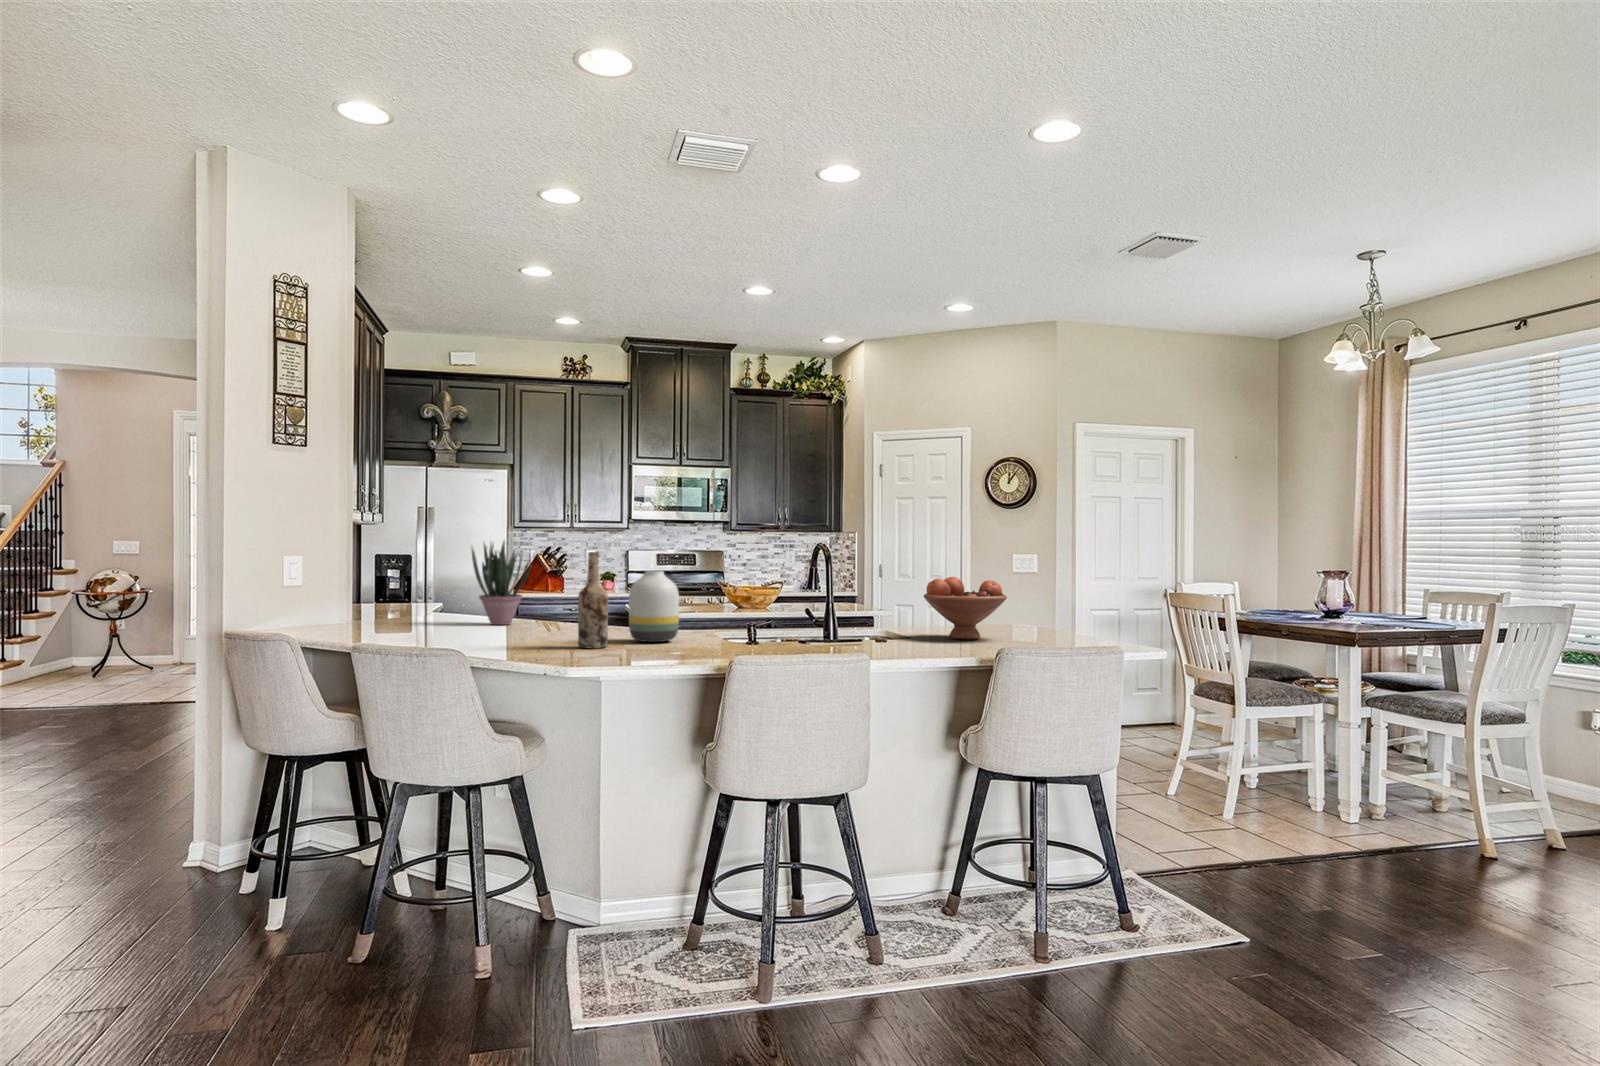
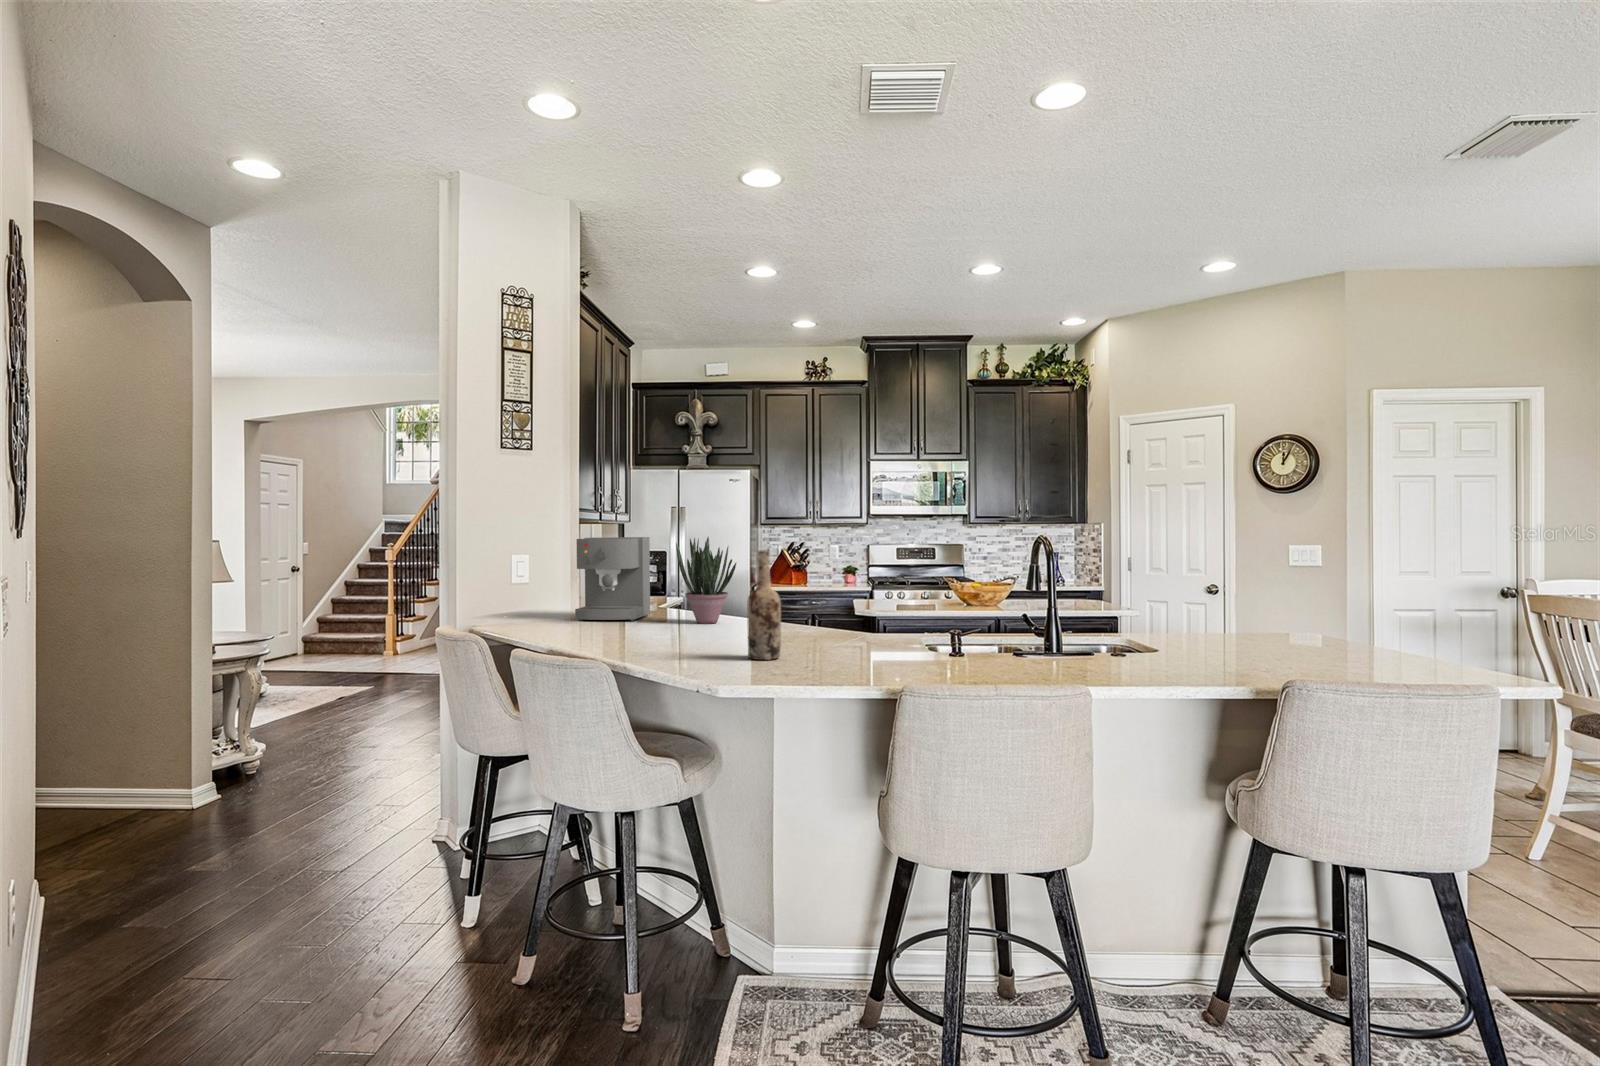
coffee maker: none [356,539,432,625] -> present [575,537,650,621]
vase: present [629,571,679,642] -> none [811,571,867,652]
fruit bowl: present [924,577,1007,640] -> none [1173,578,1292,660]

